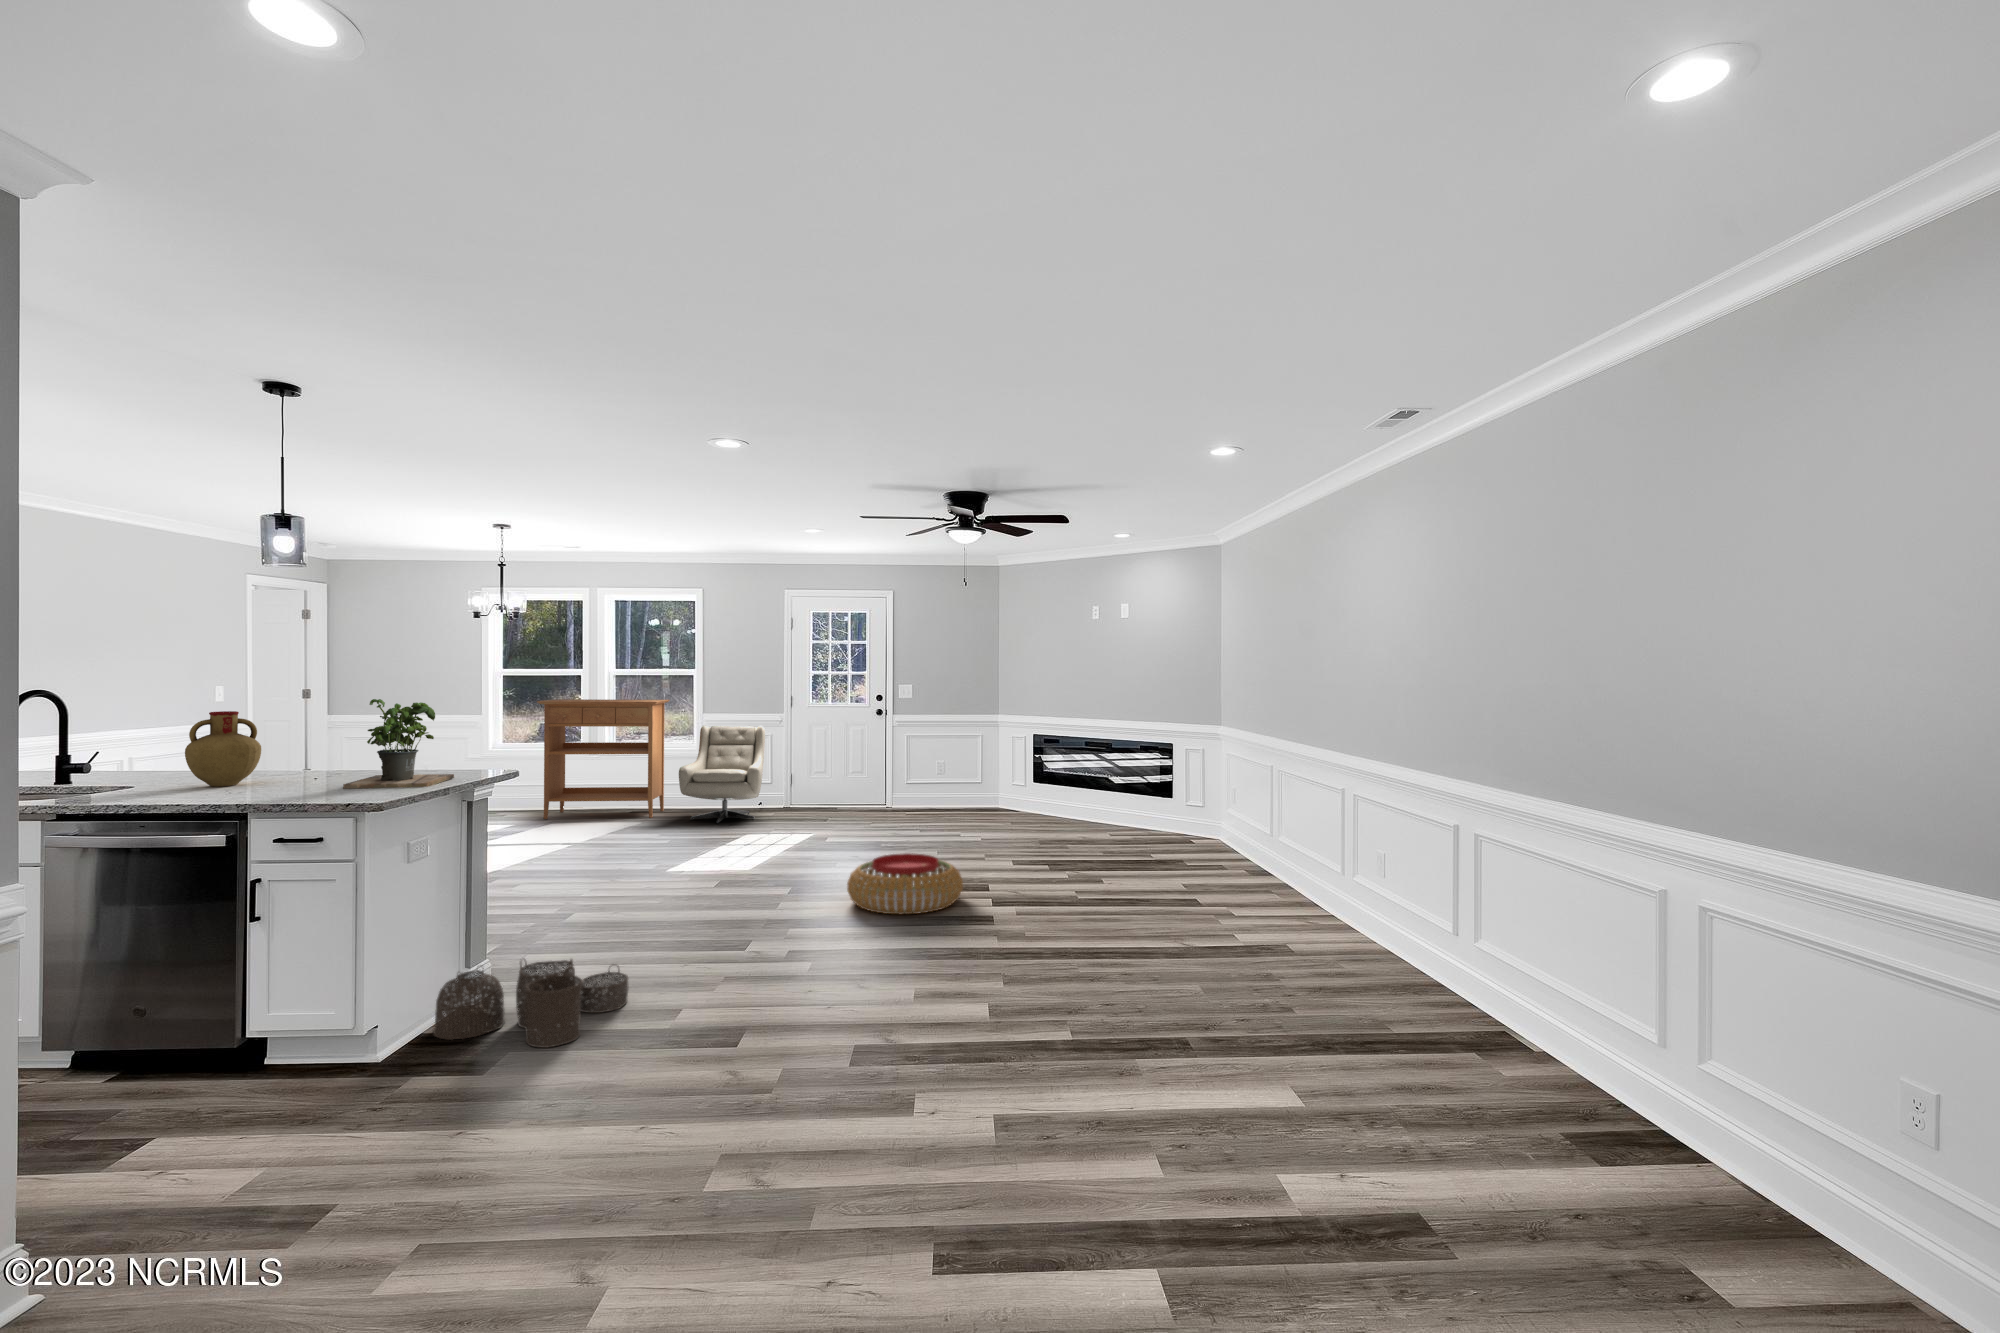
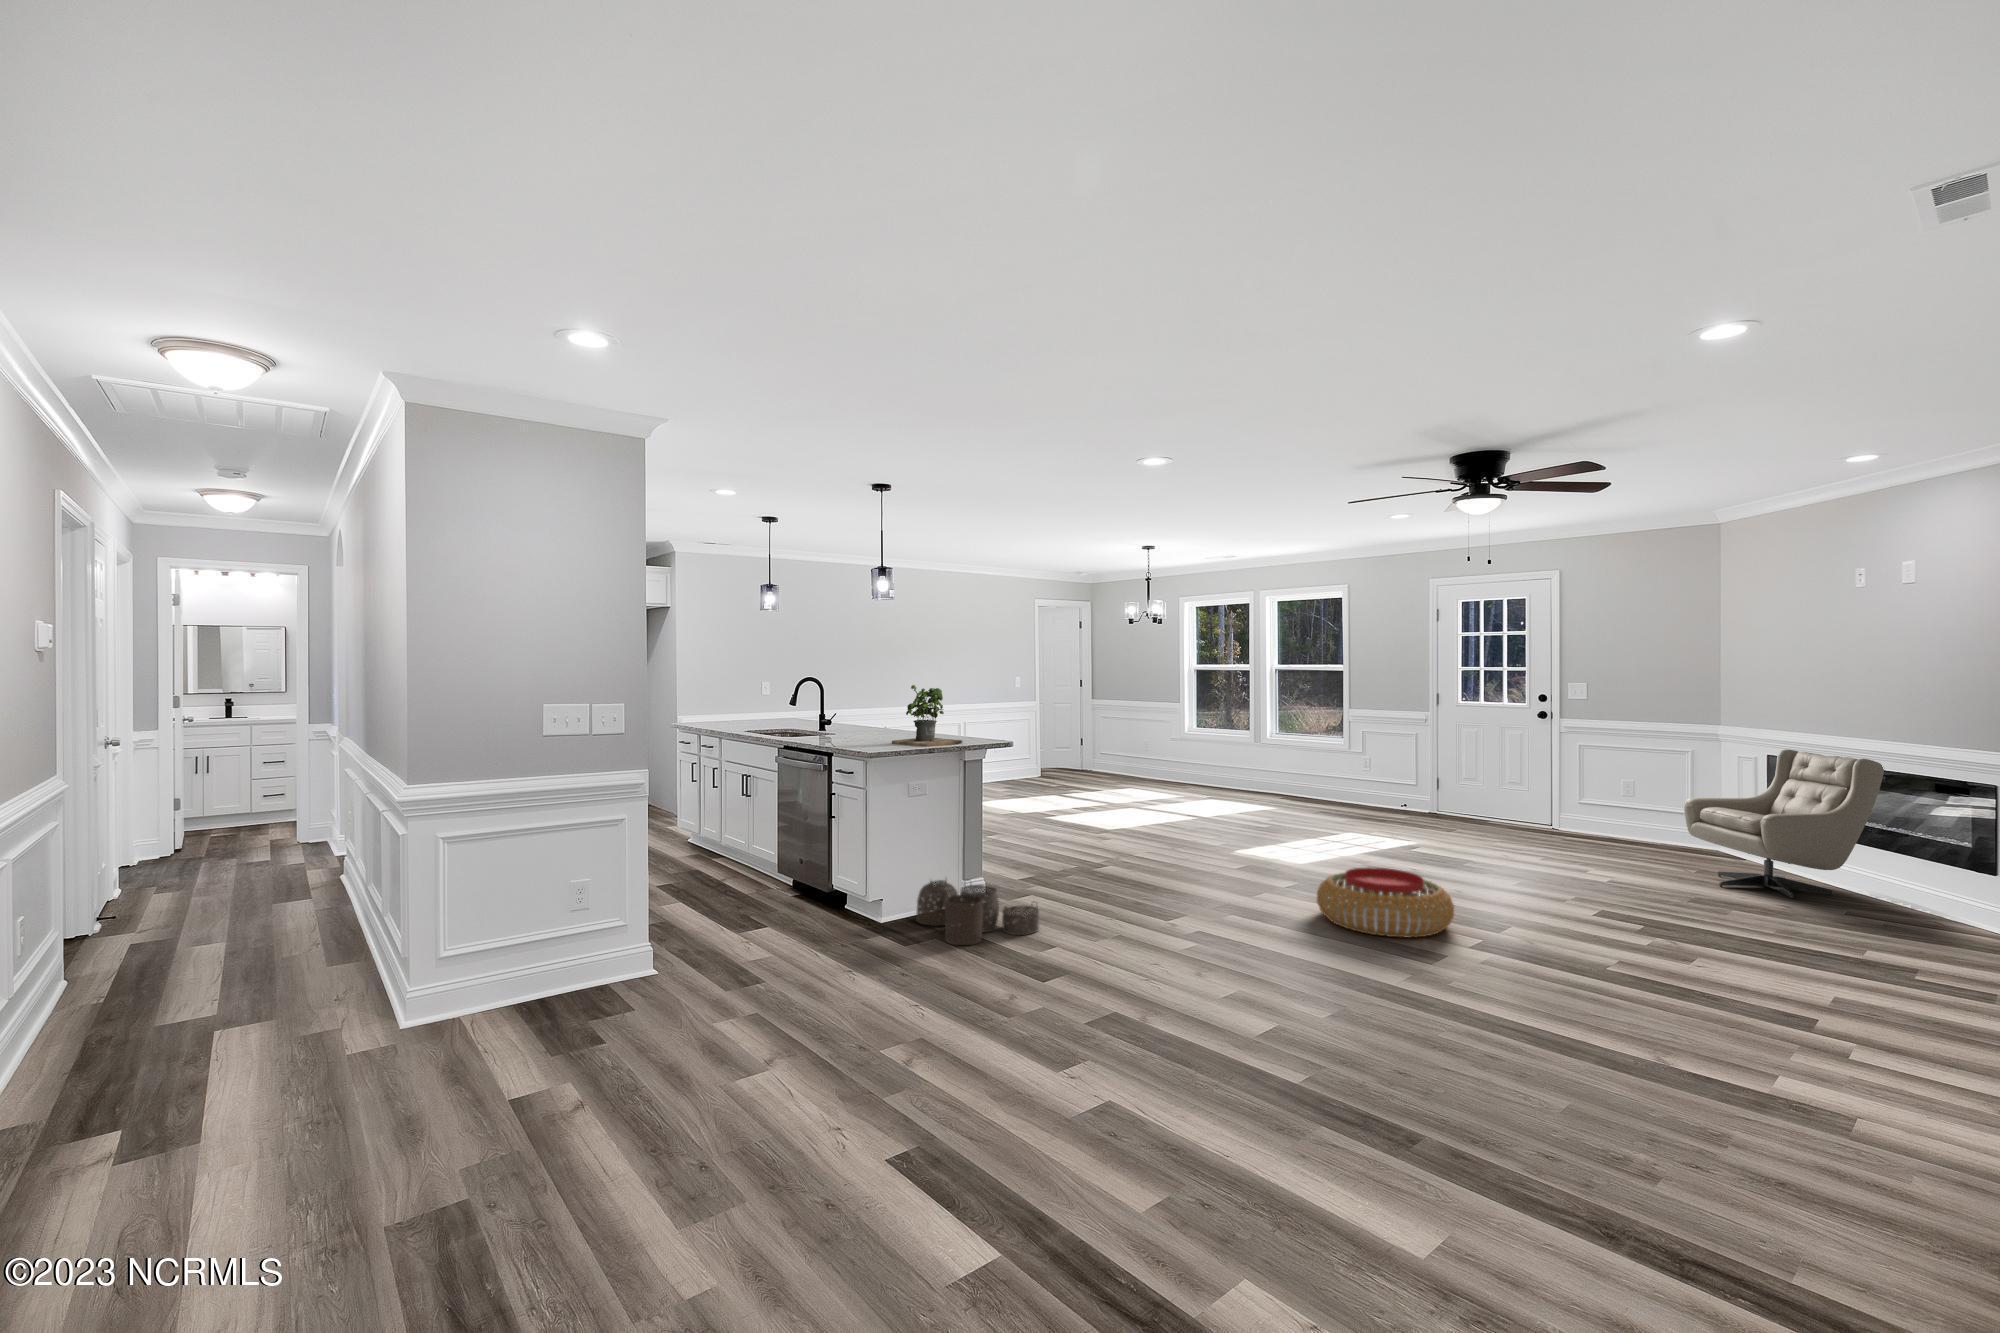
console table: present [537,699,669,819] -> none [1201,691,1318,805]
vase: present [185,711,261,787] -> none [844,691,881,737]
armchair: present [679,726,765,824] -> present [1684,749,1884,899]

